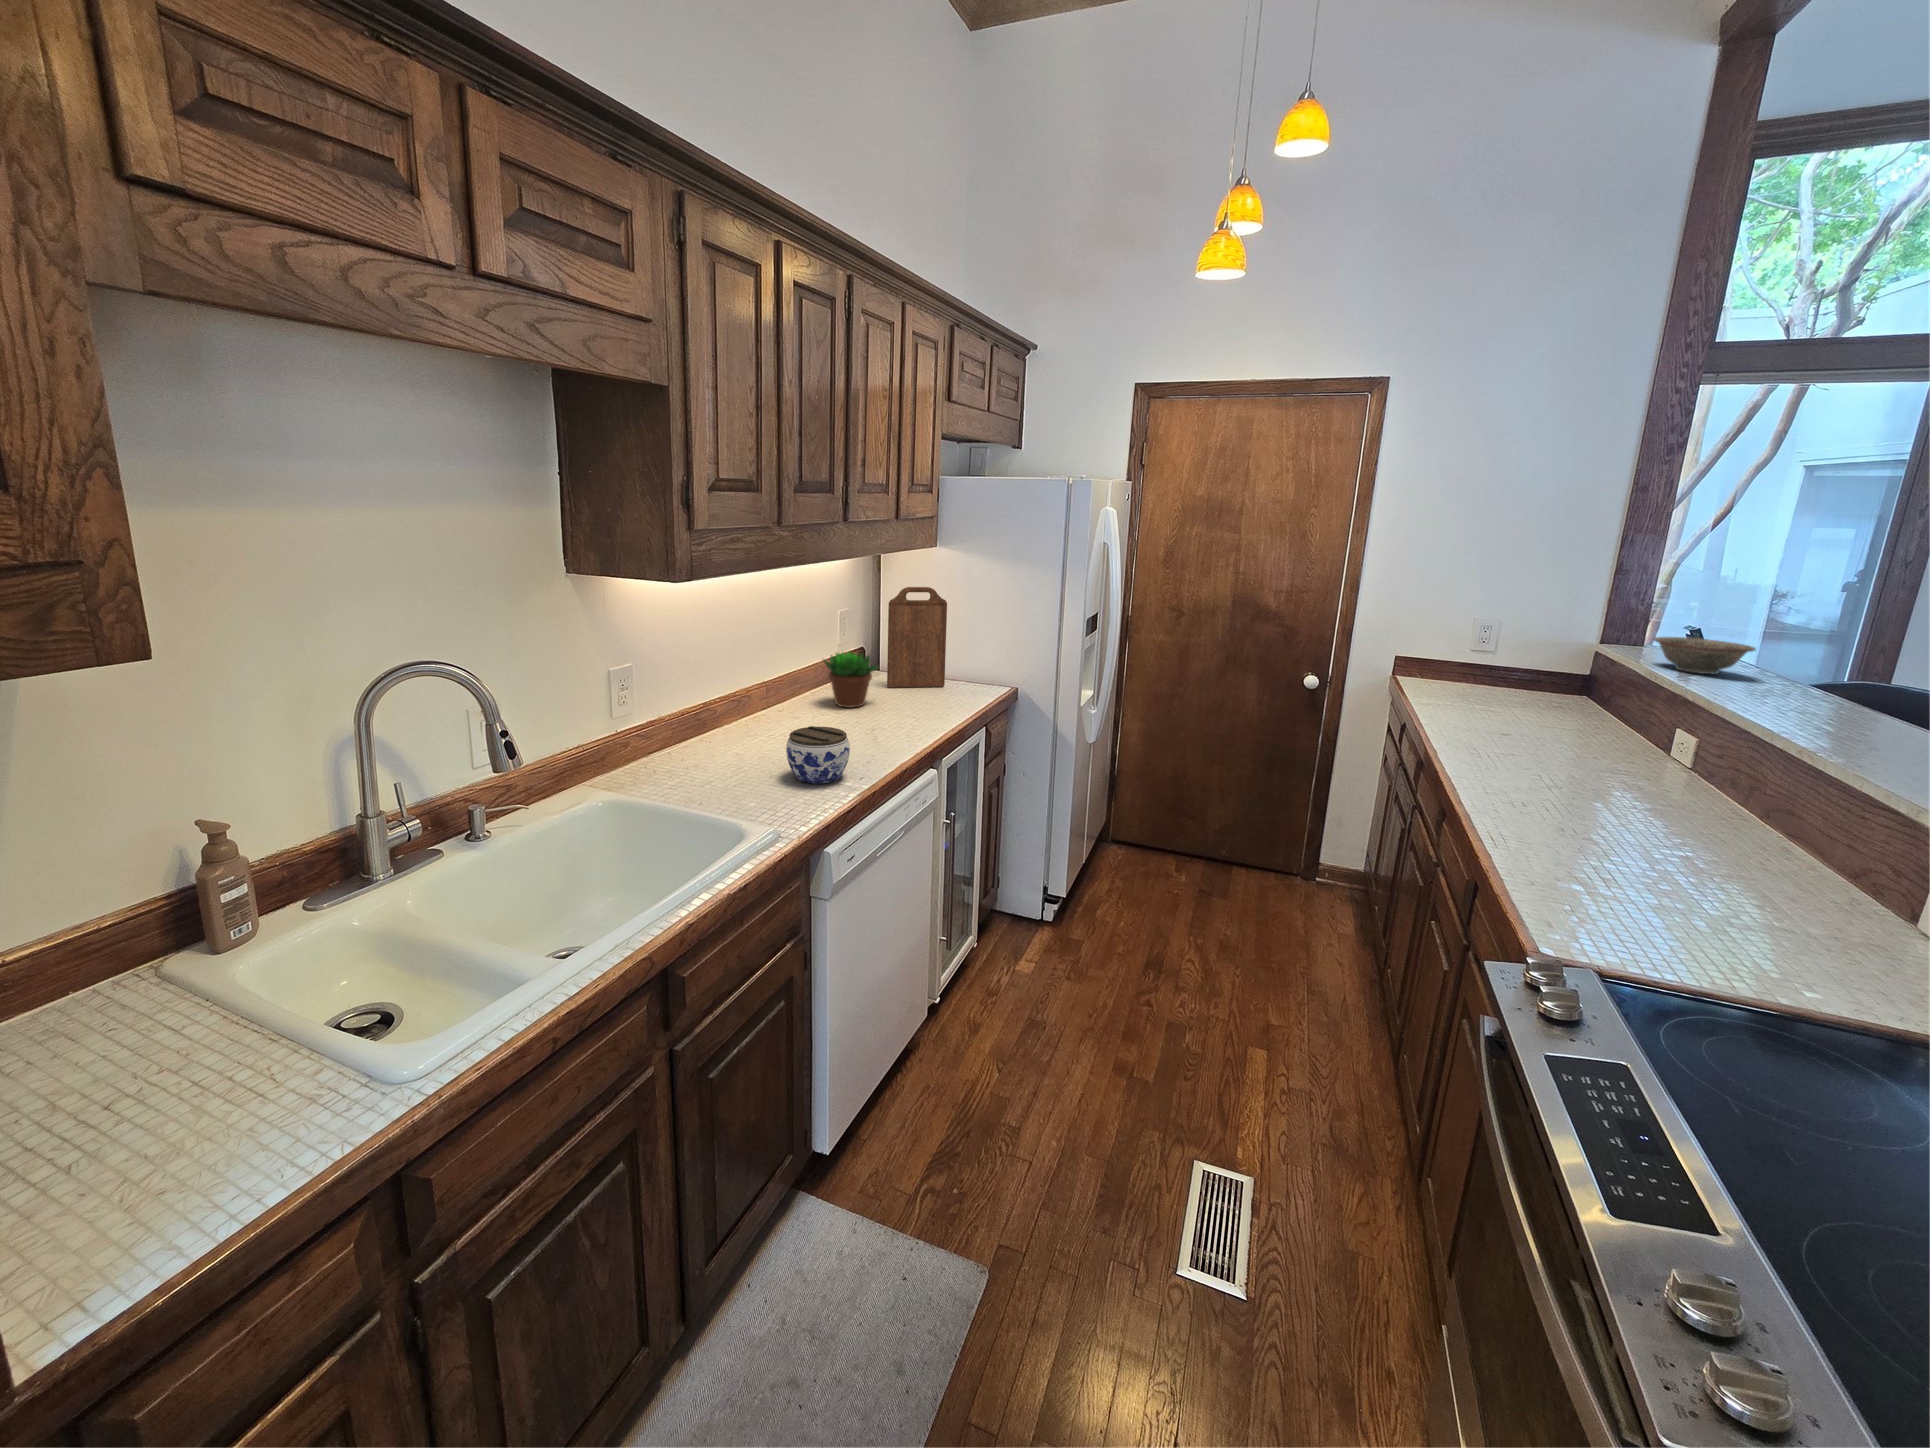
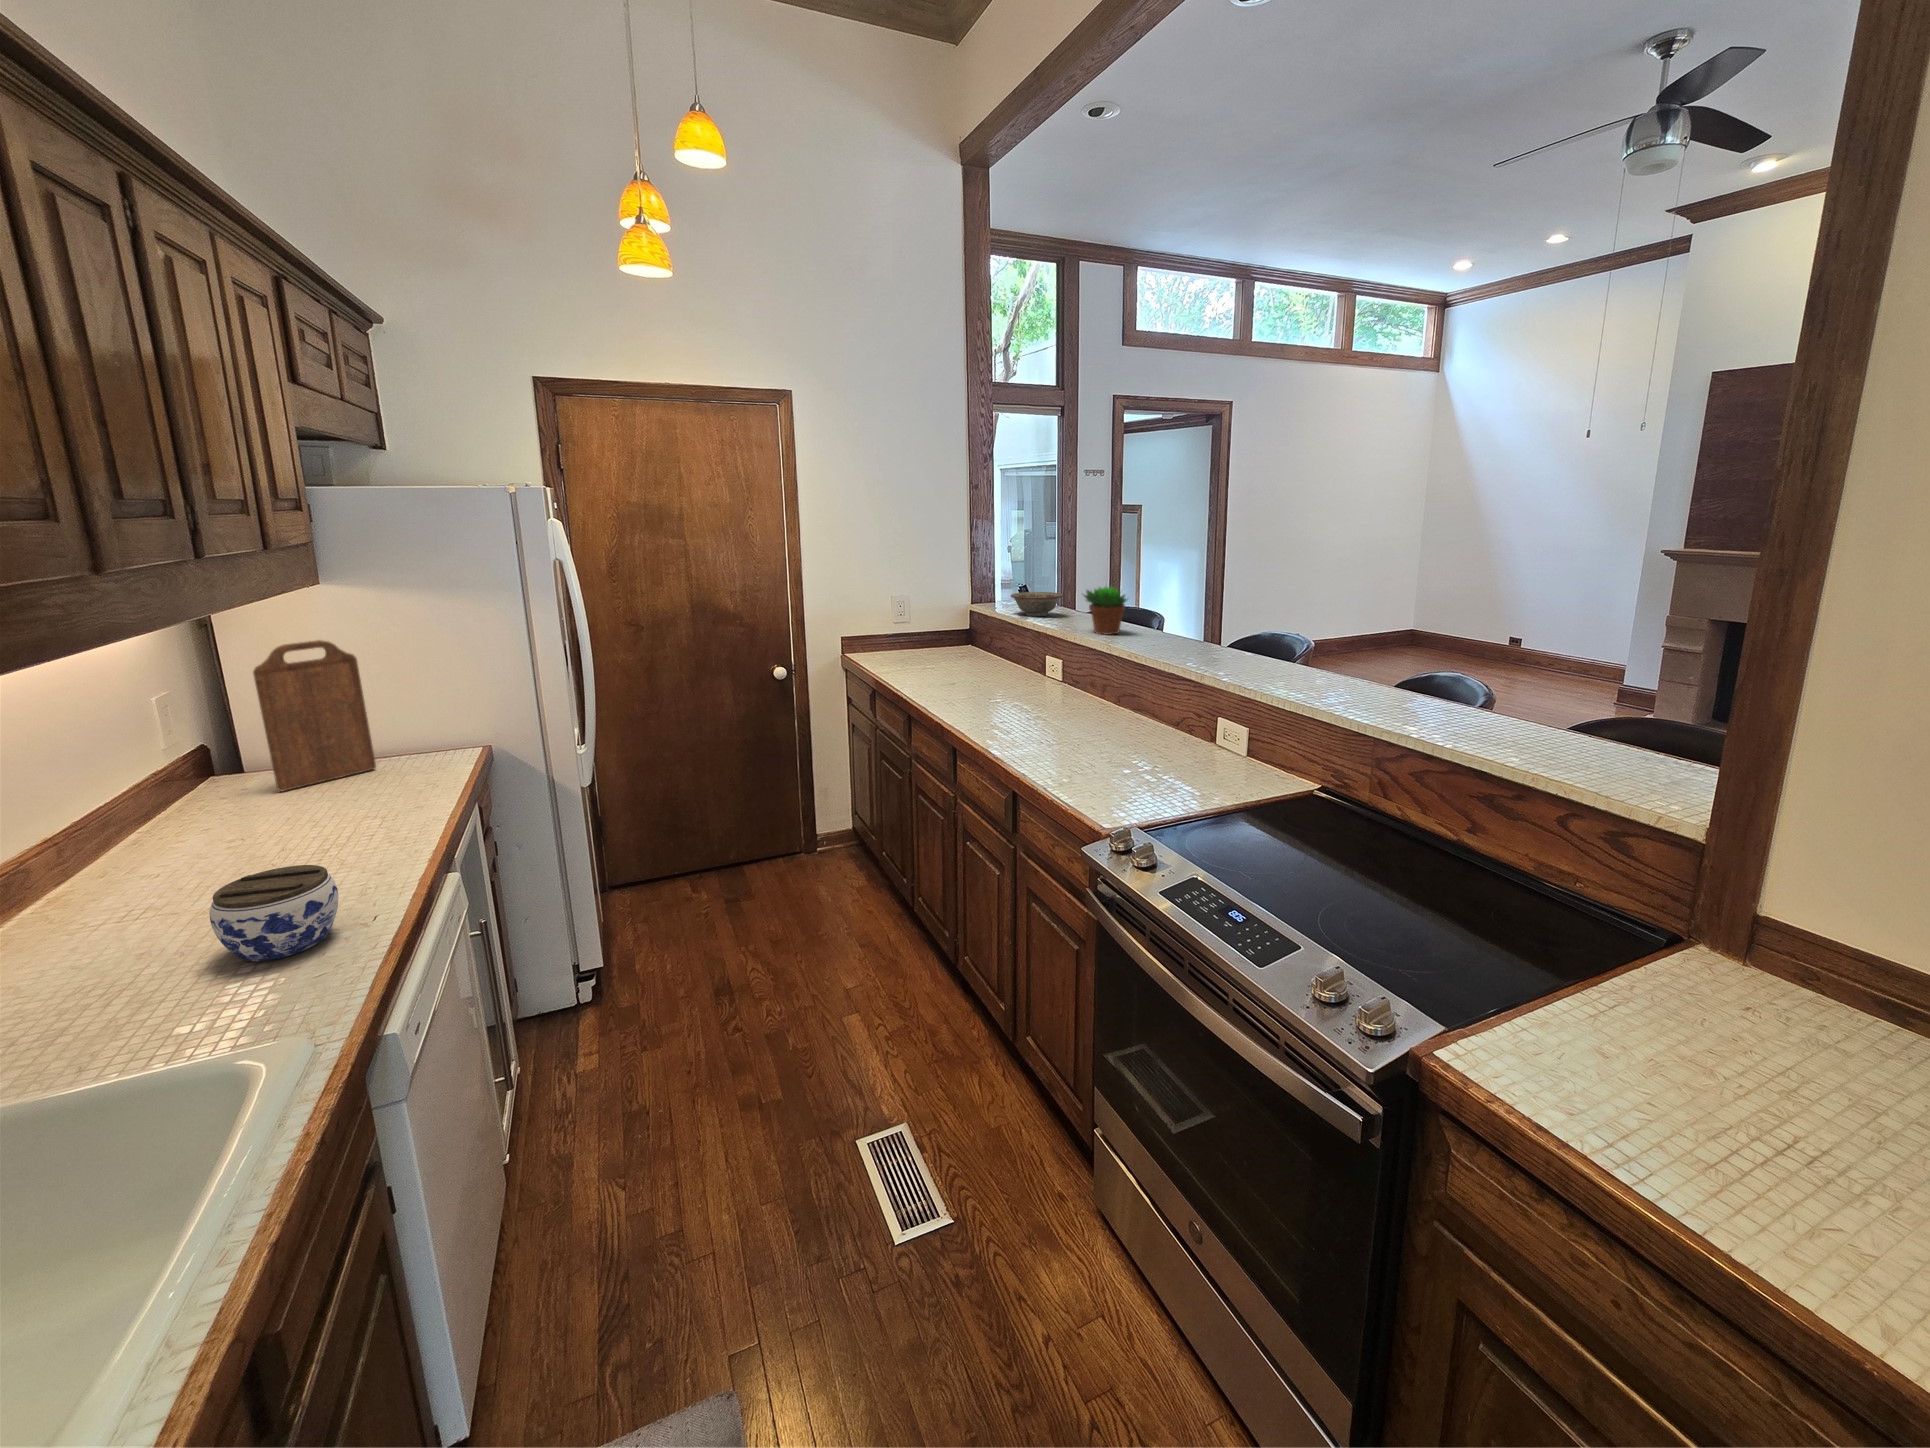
succulent plant: present [824,652,878,708] -> present [1084,587,1126,635]

